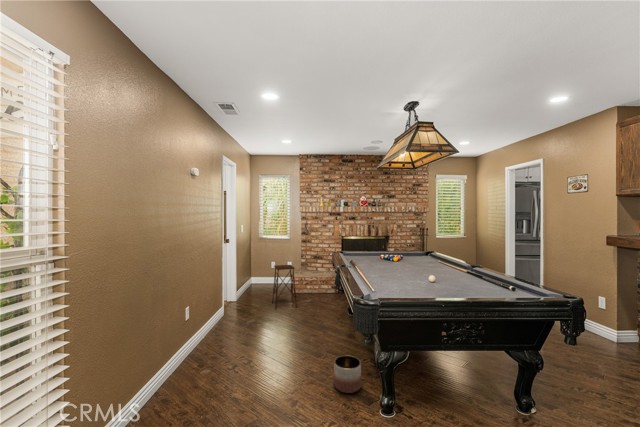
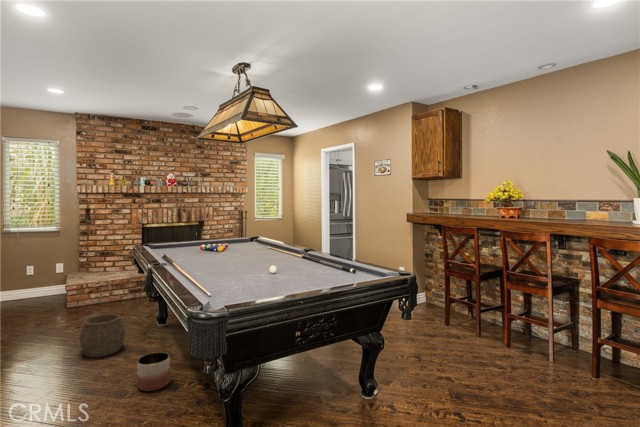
side table: present [272,265,297,310] -> none [34,265,77,329]
woven basket: none [296,309,327,345] -> present [80,314,125,357]

